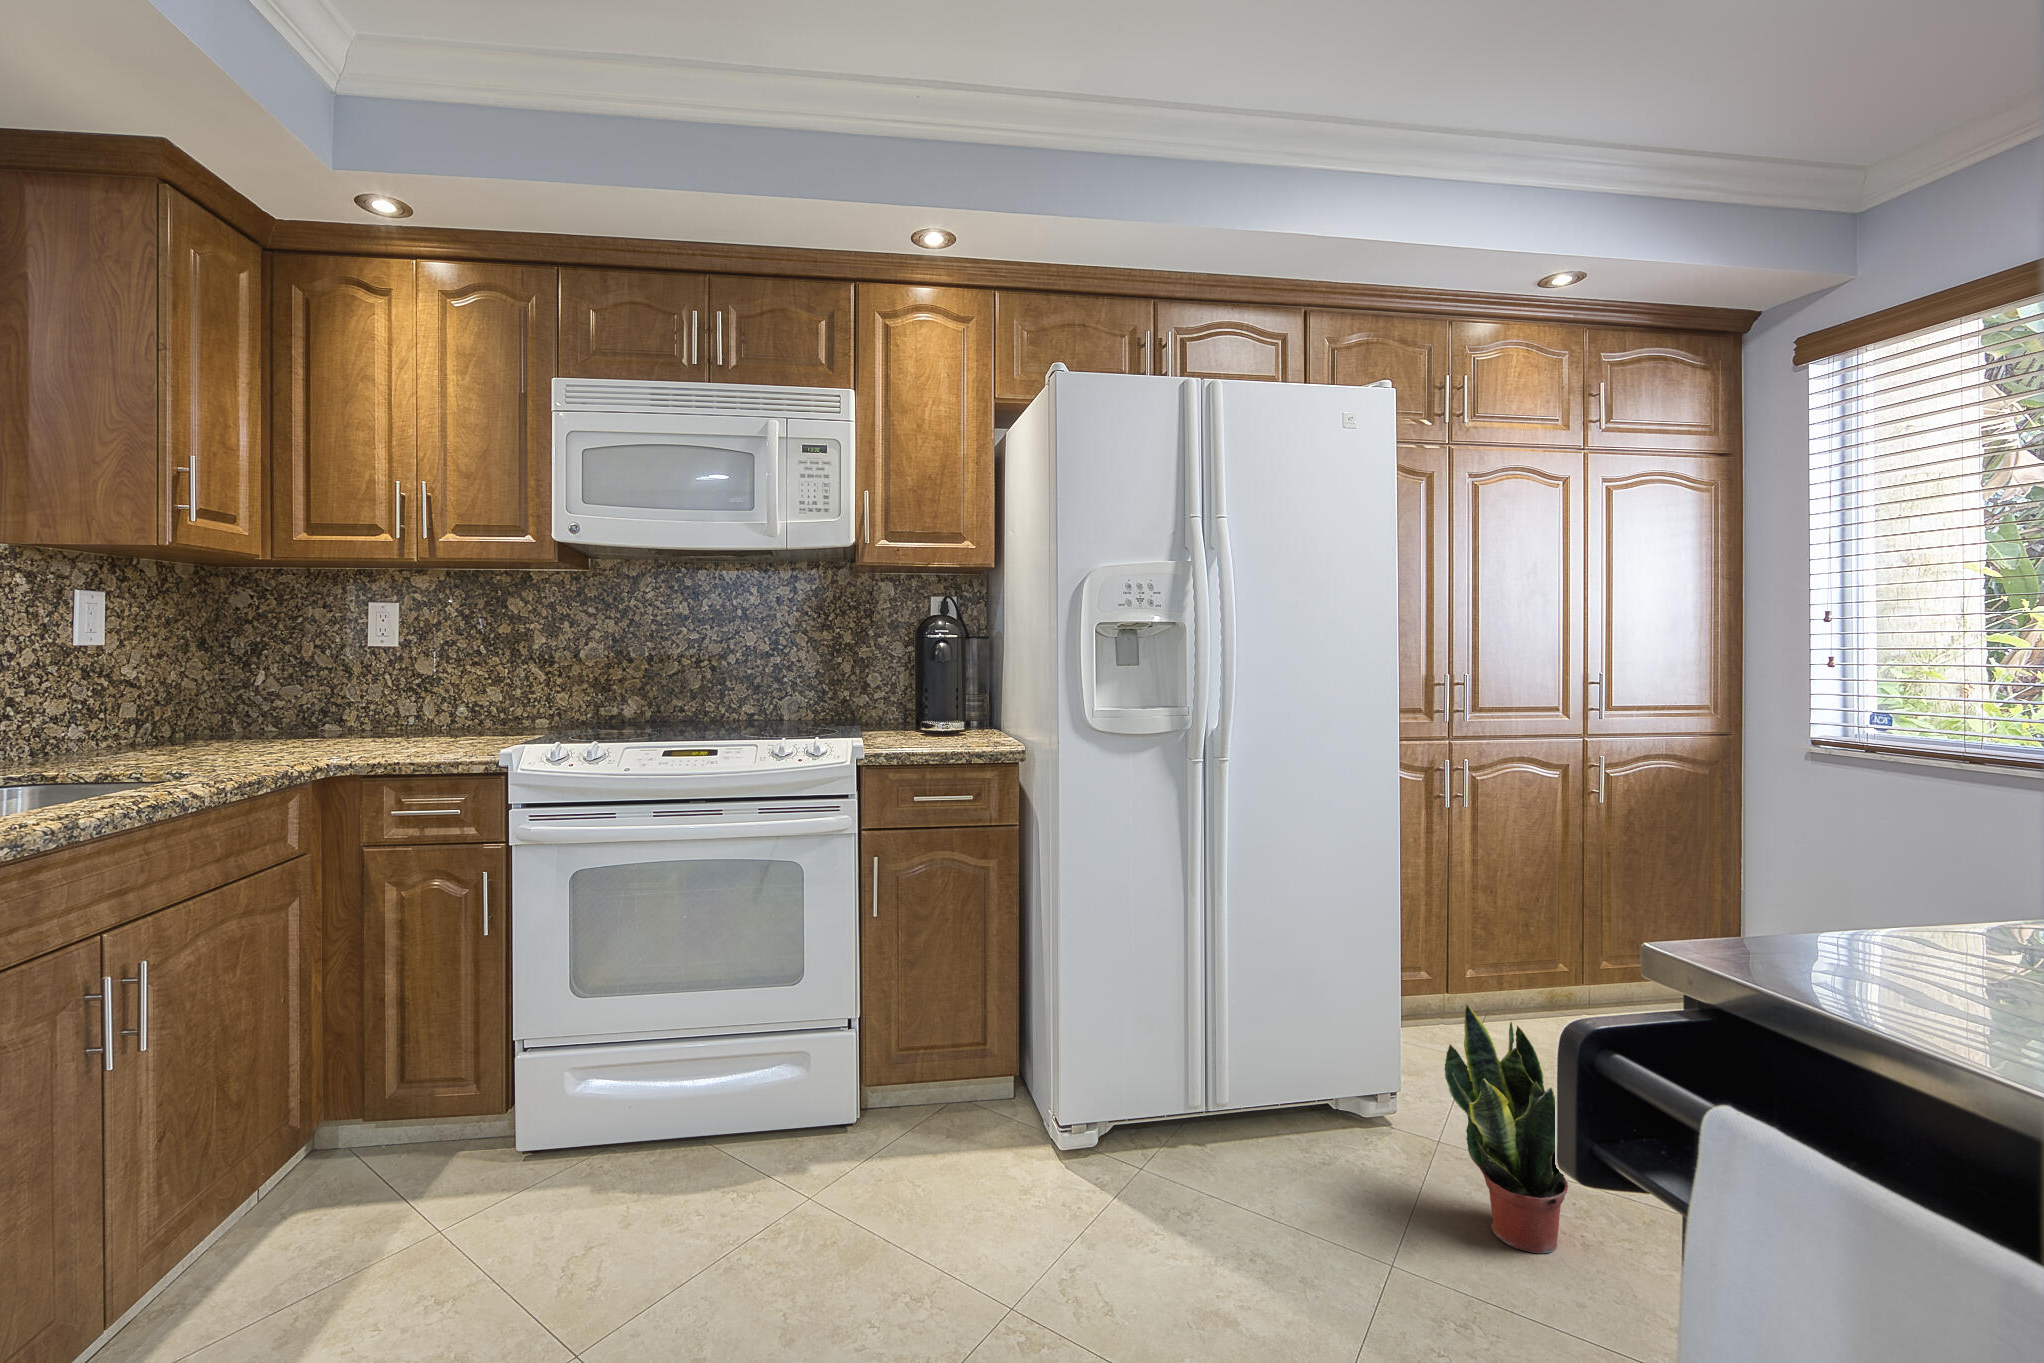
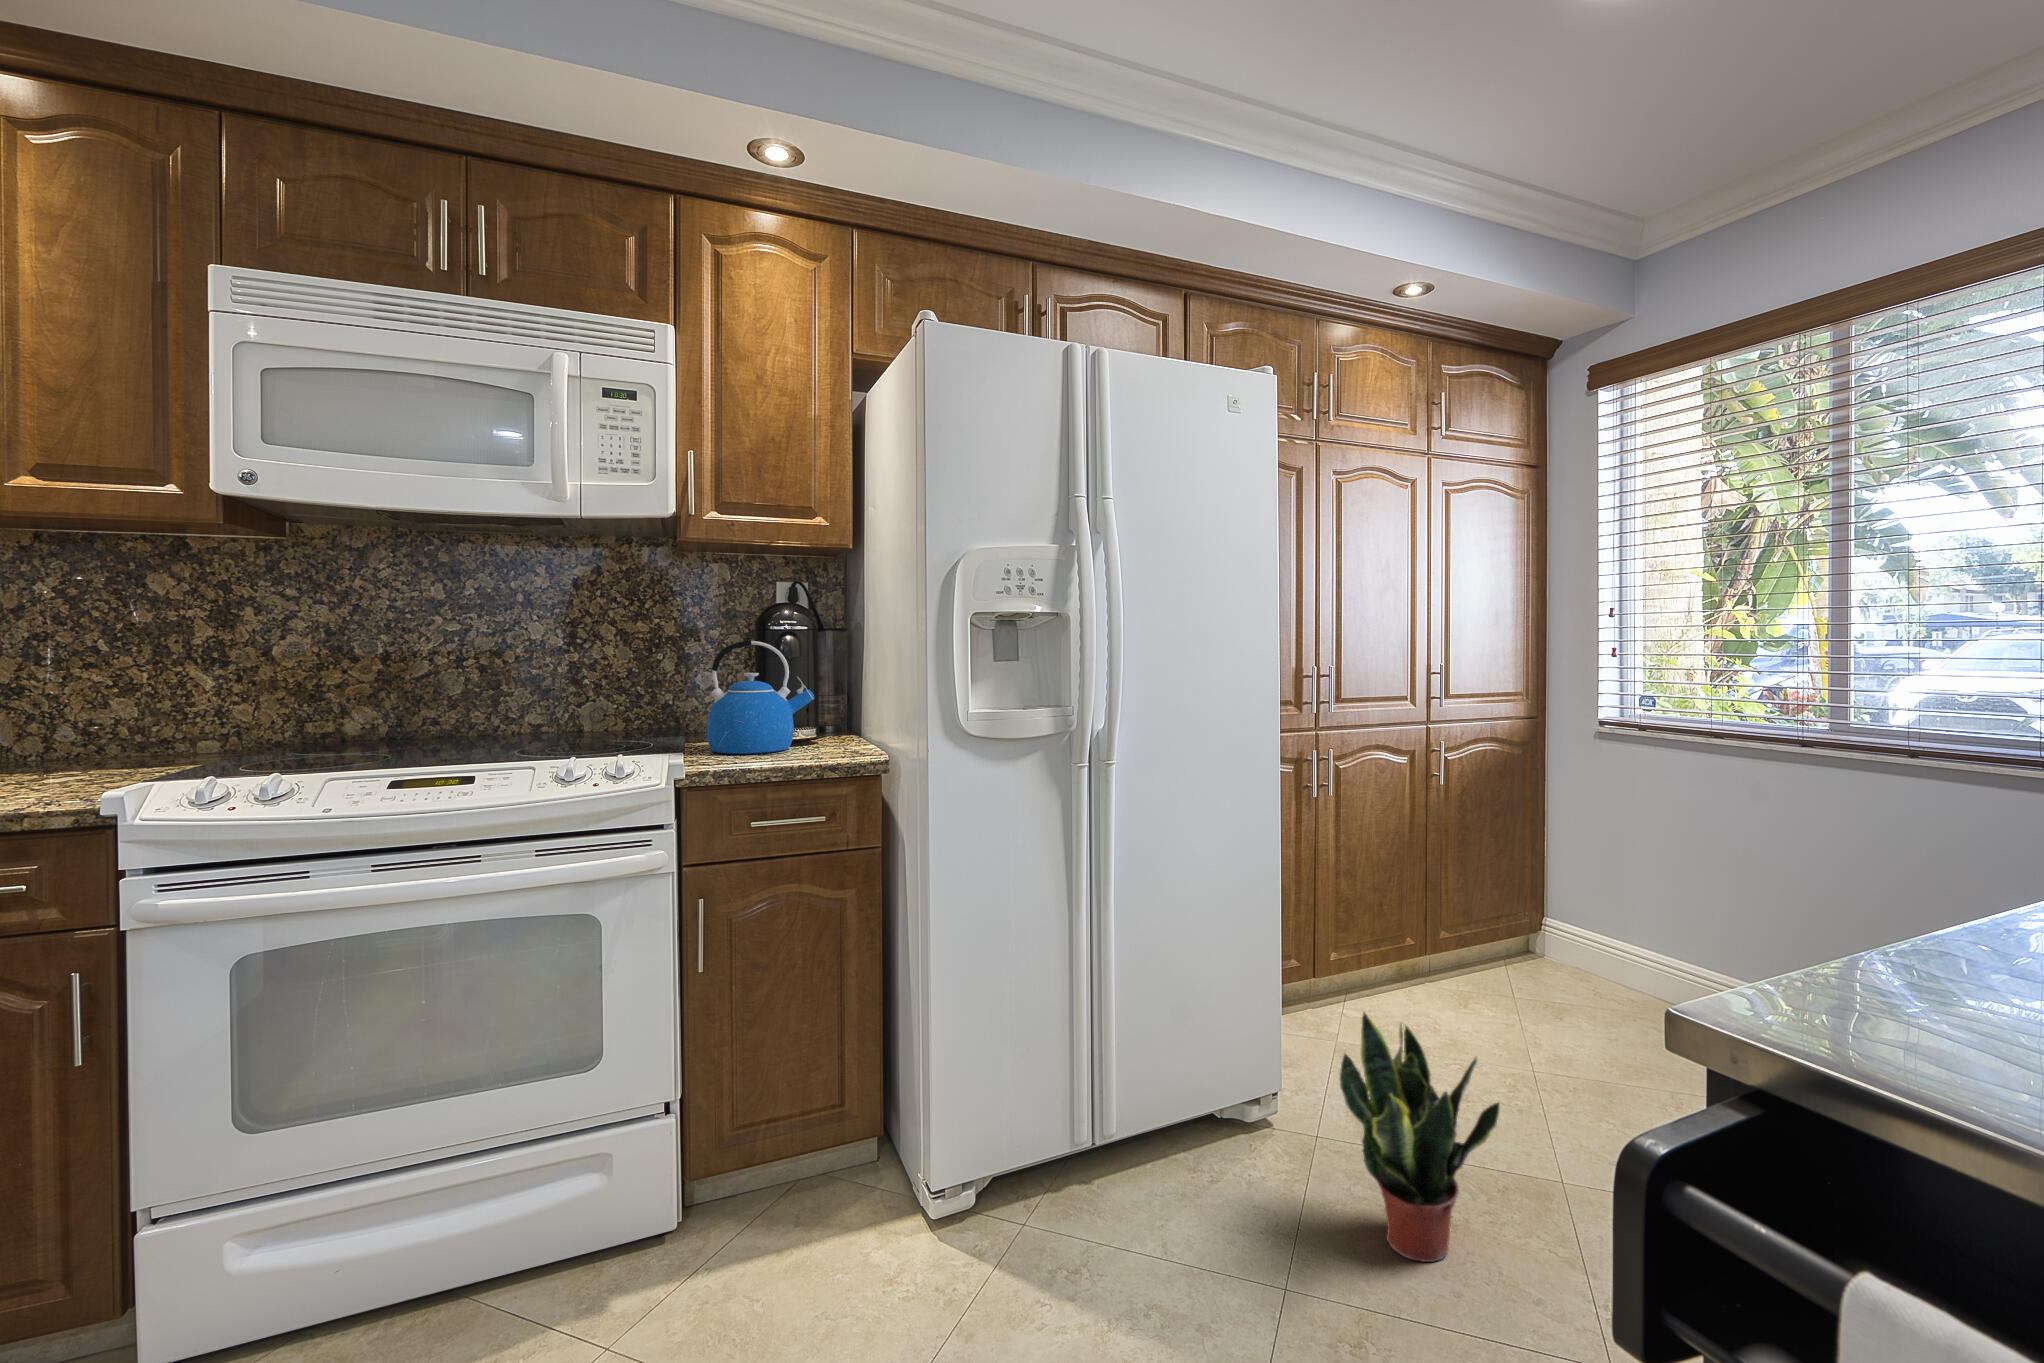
kettle: none [880,647,964,741] -> present [707,640,814,754]

